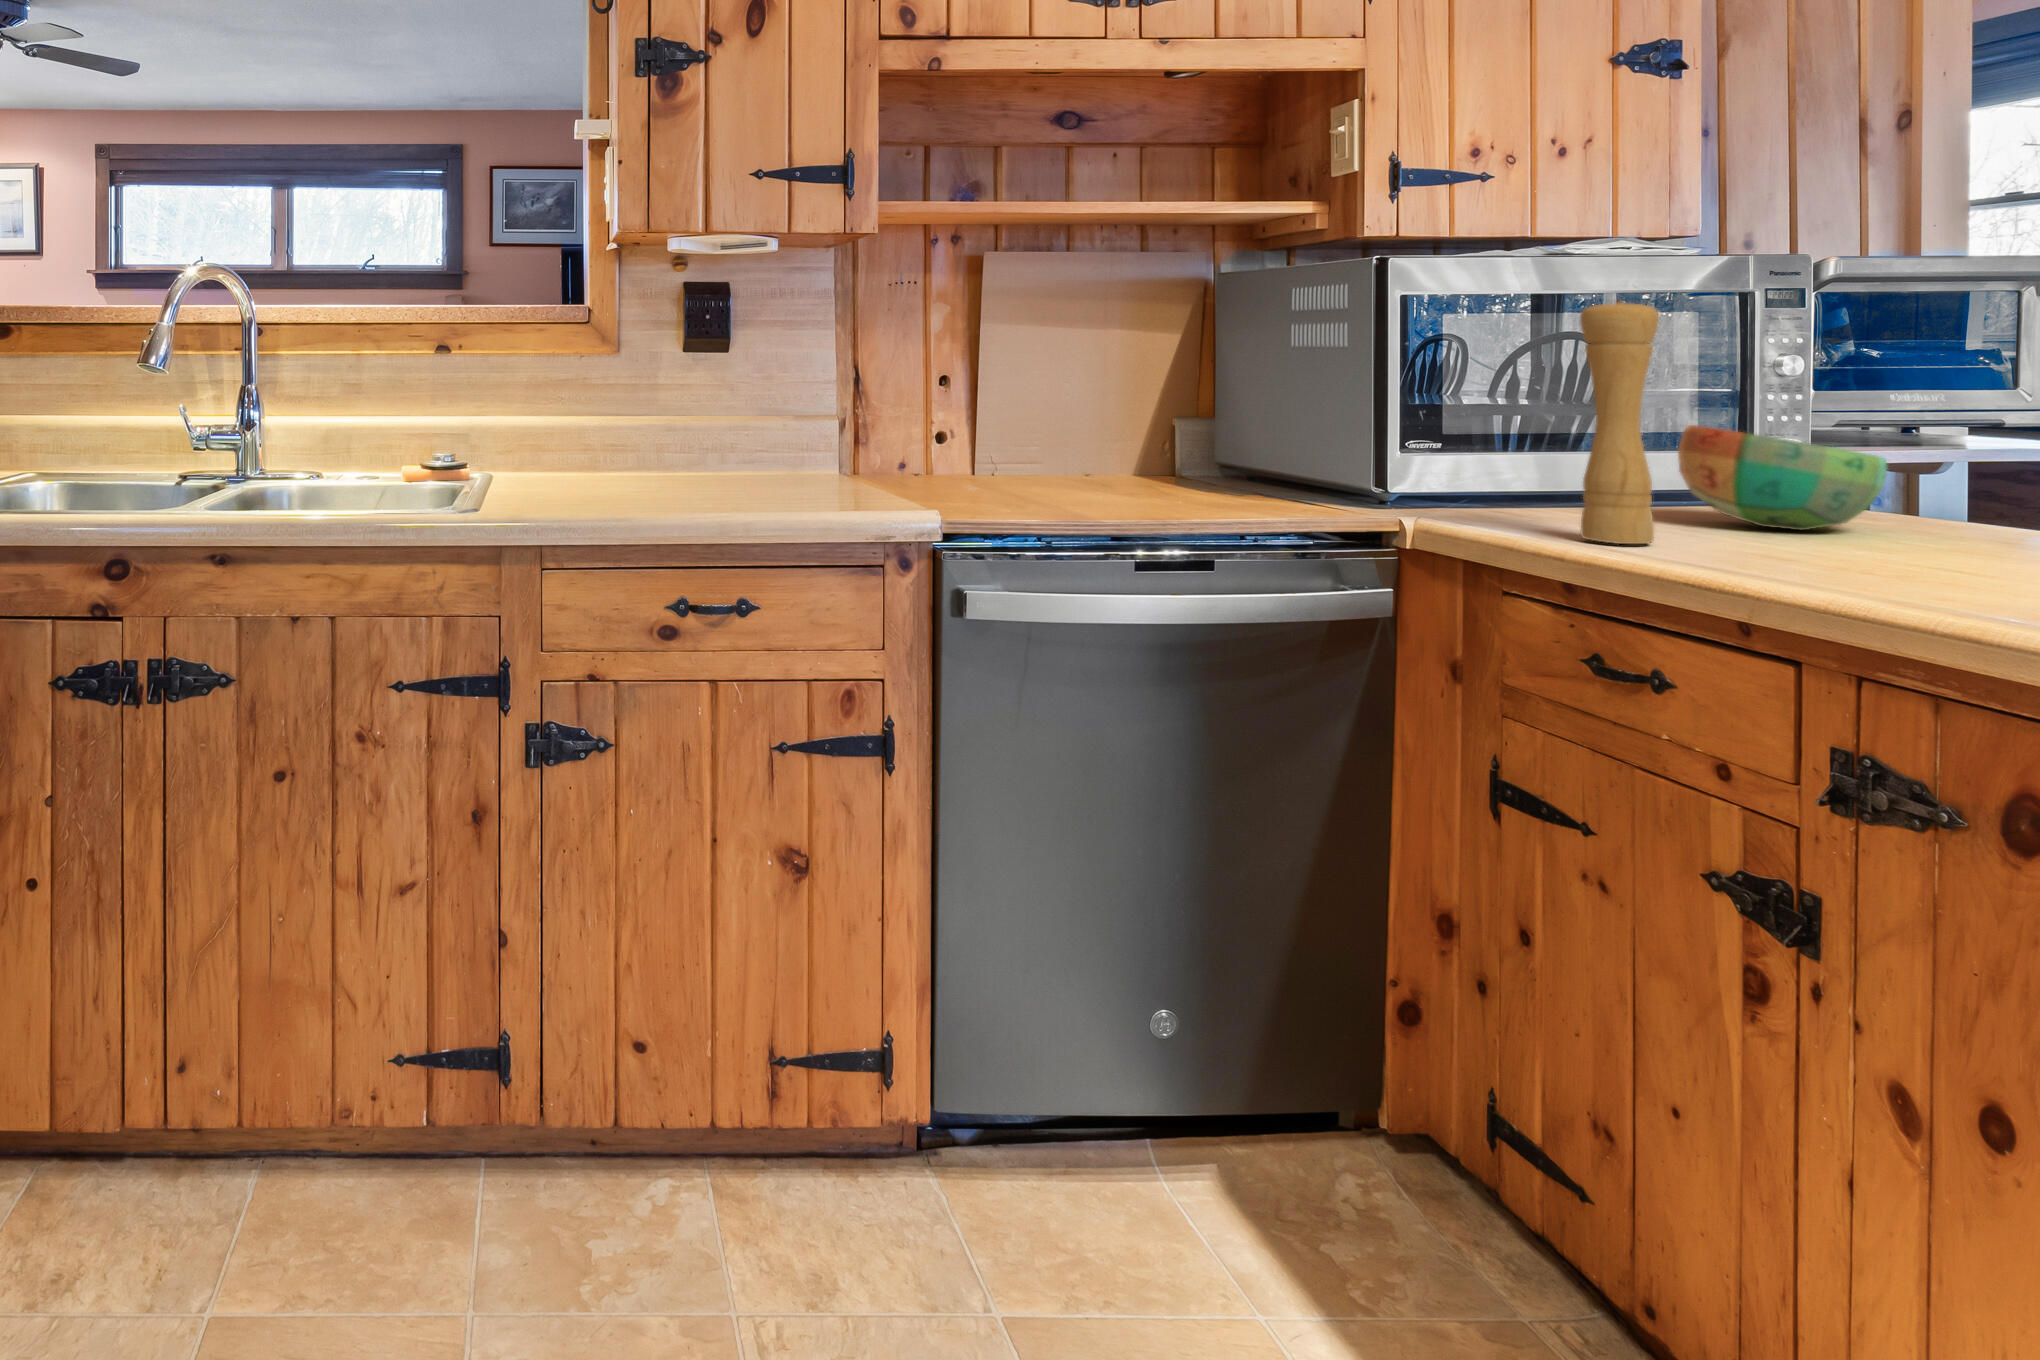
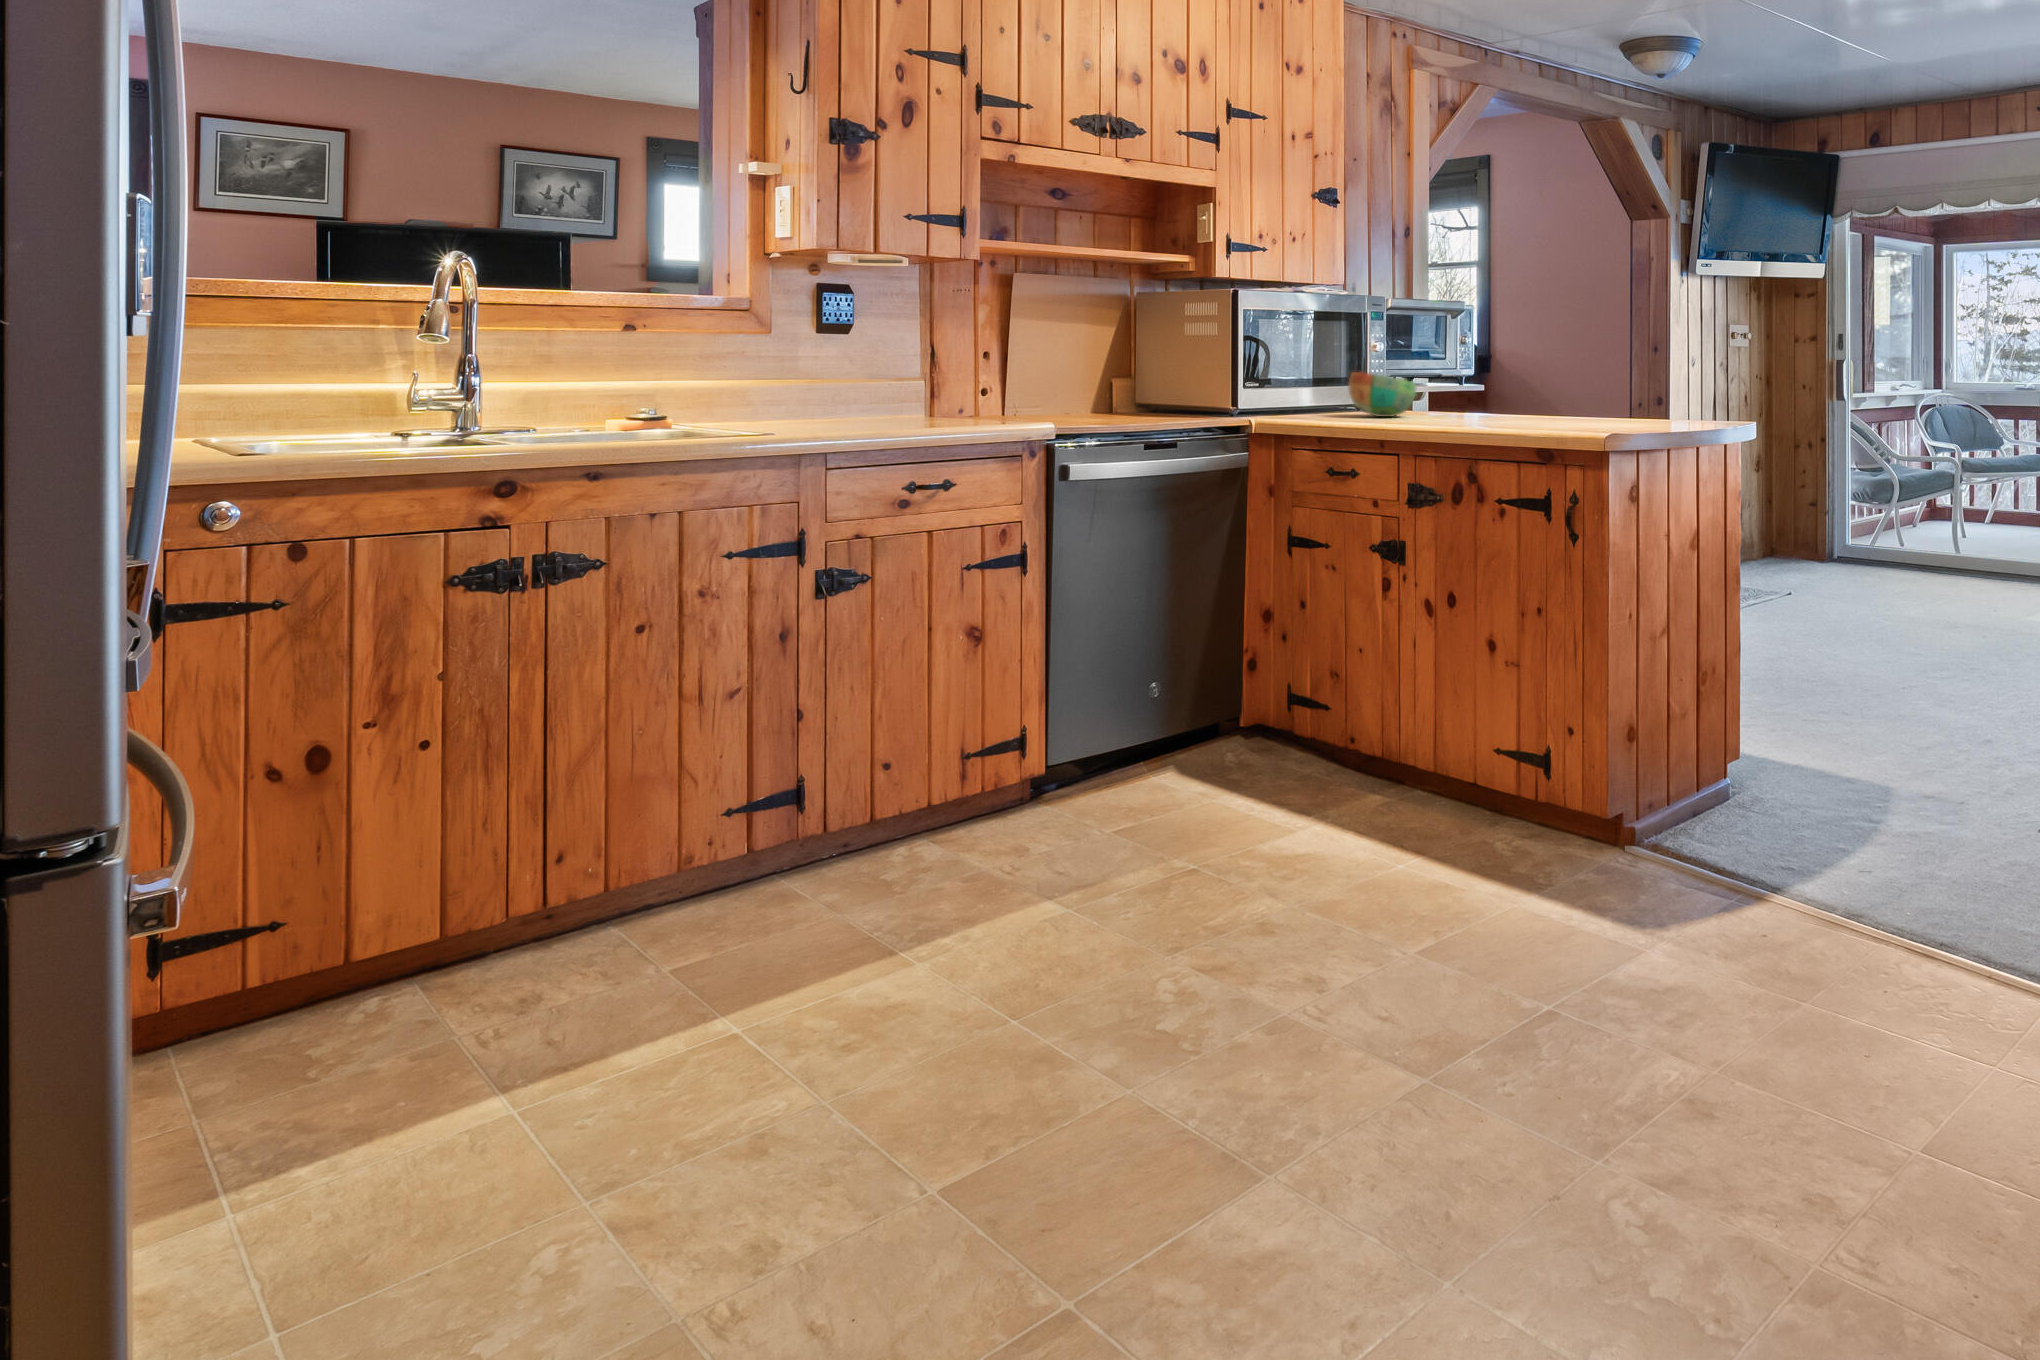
pepper mill: present [1580,299,1659,544] -> none [1323,313,1350,422]

